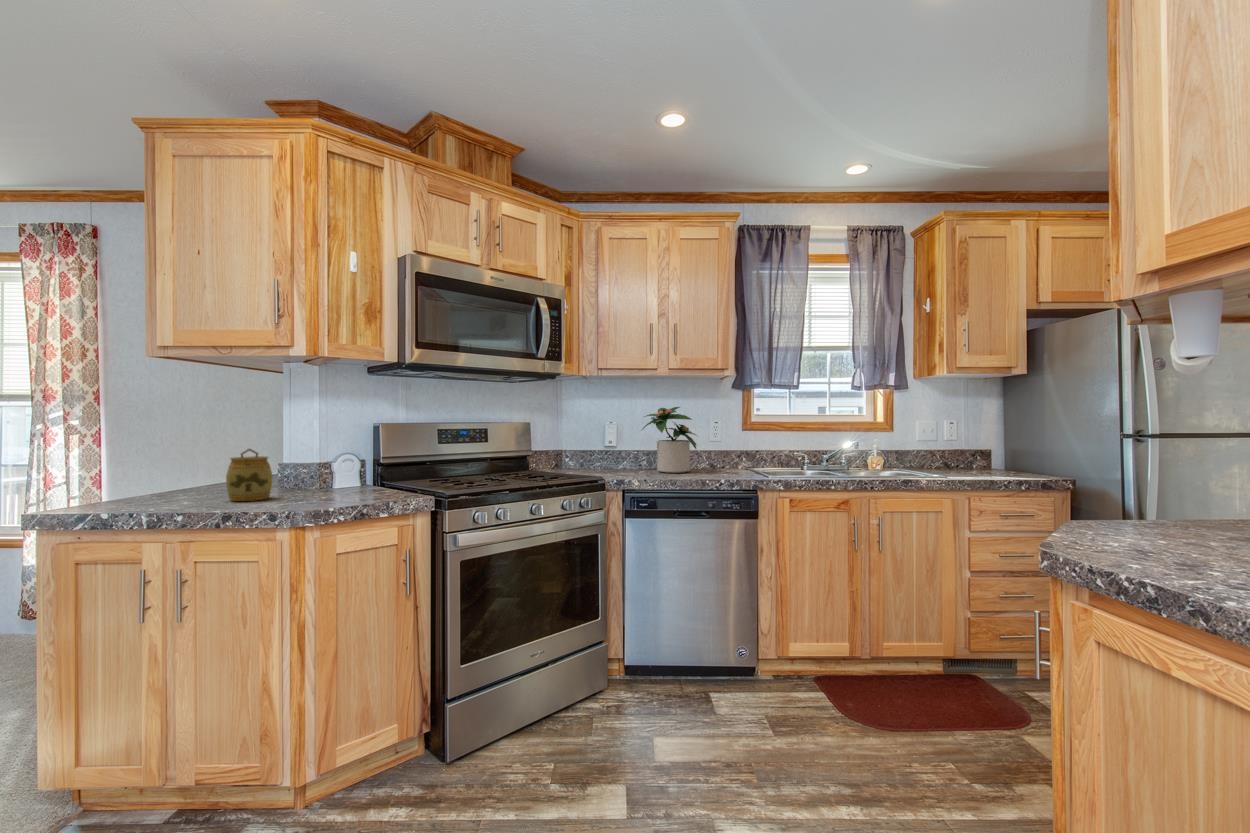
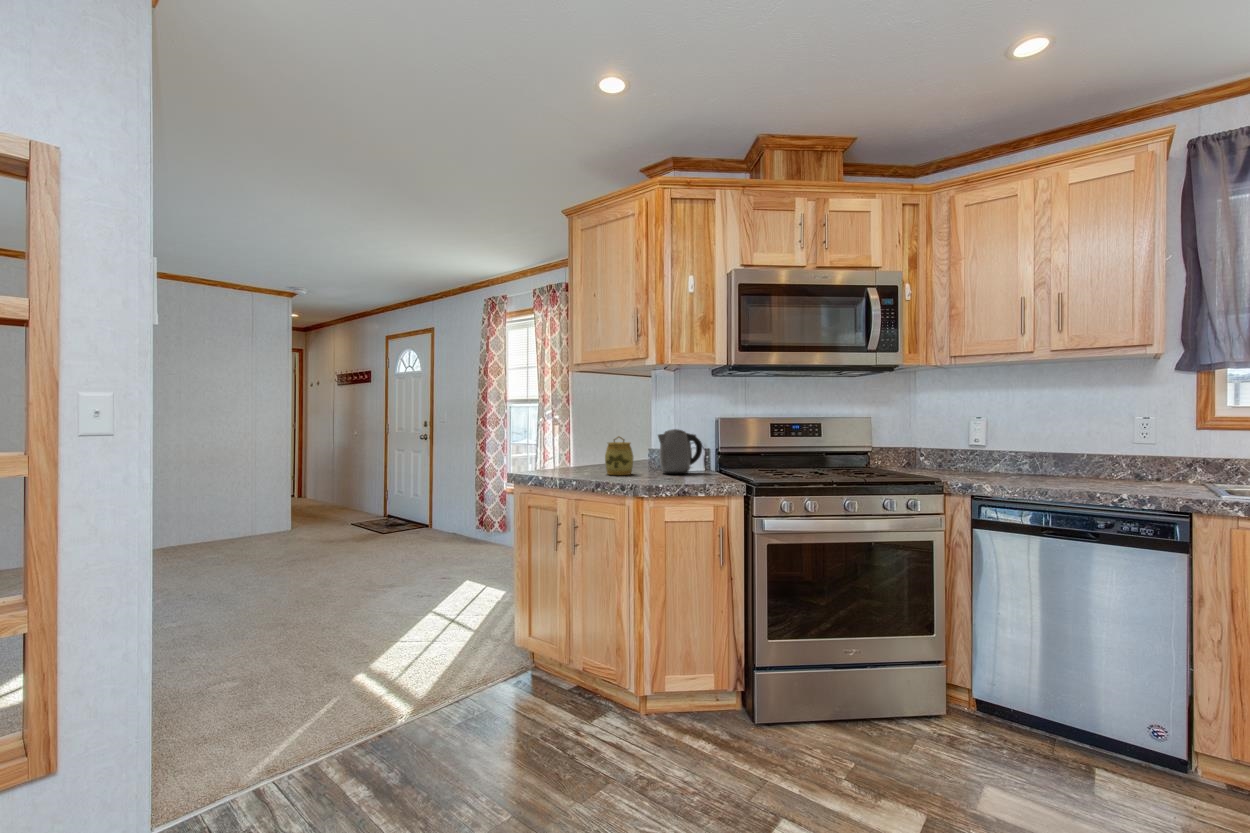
potted plant: present [642,407,697,473] -> none [1006,398,1099,481]
kettle: none [306,438,364,494] -> present [658,429,702,474]

